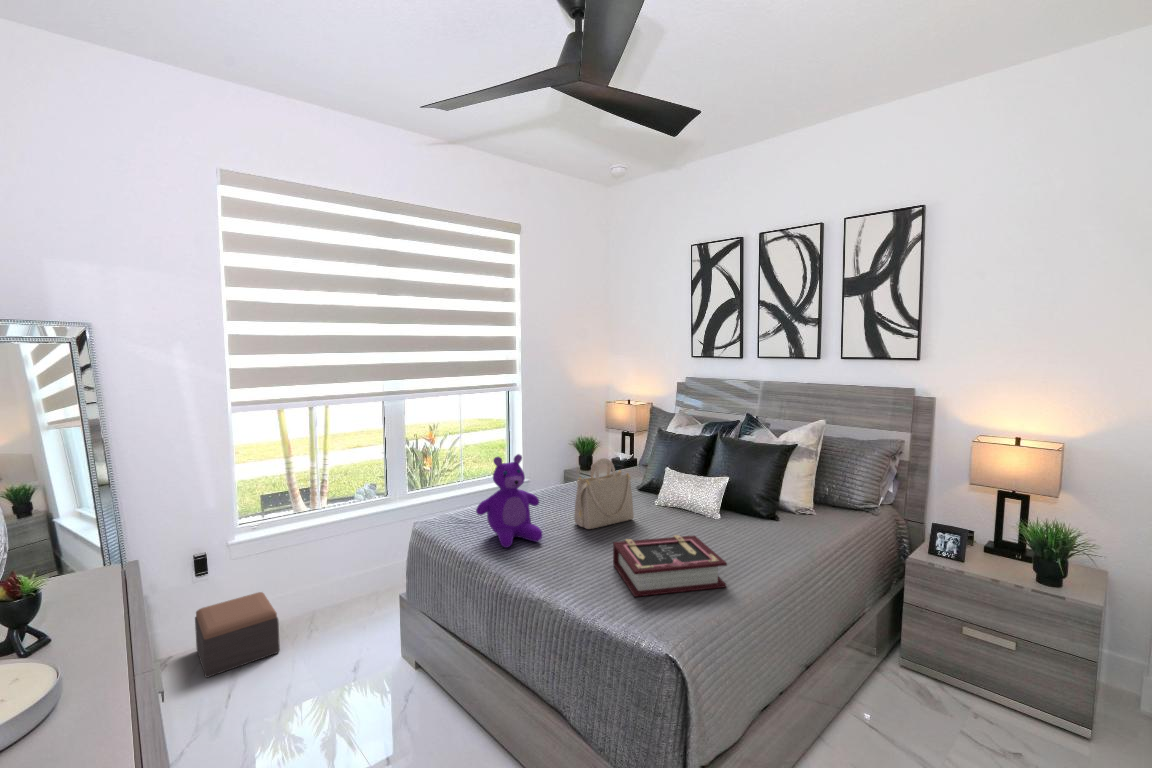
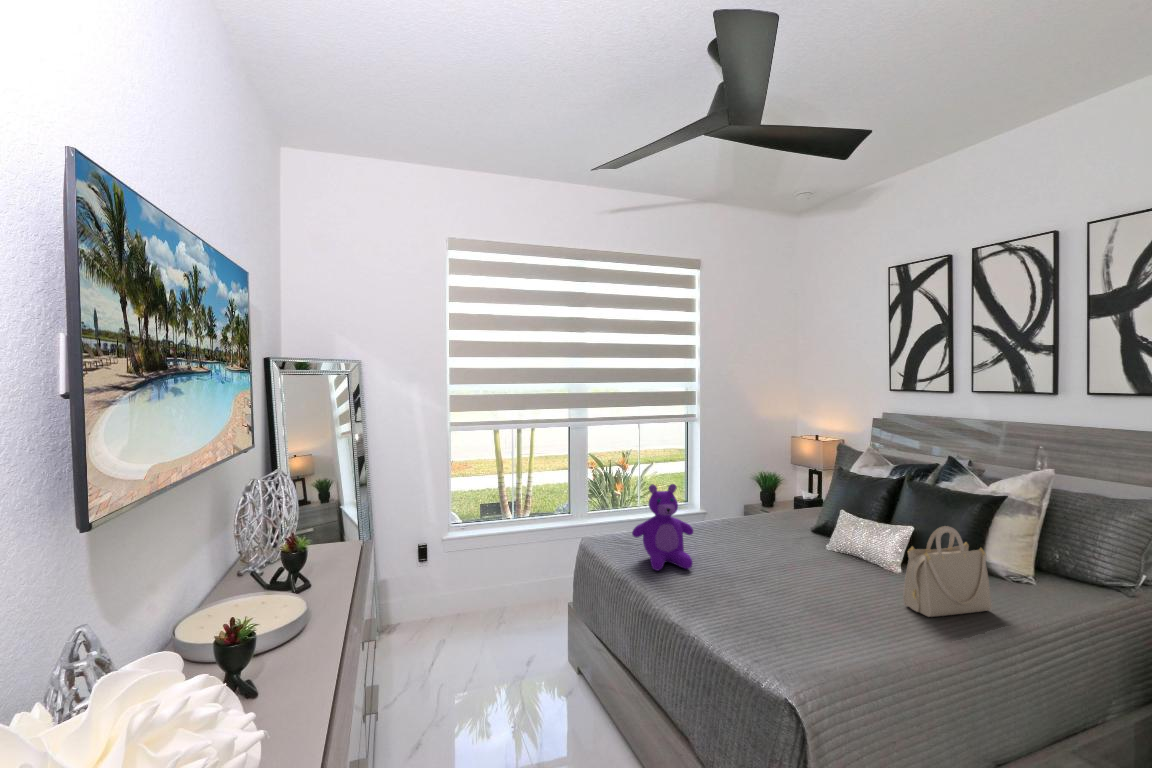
handbag: present [574,459,634,529] -> present [903,526,991,617]
book: present [613,535,727,597] -> none [756,578,876,643]
footstool: present [195,592,280,677] -> none [423,582,479,643]

